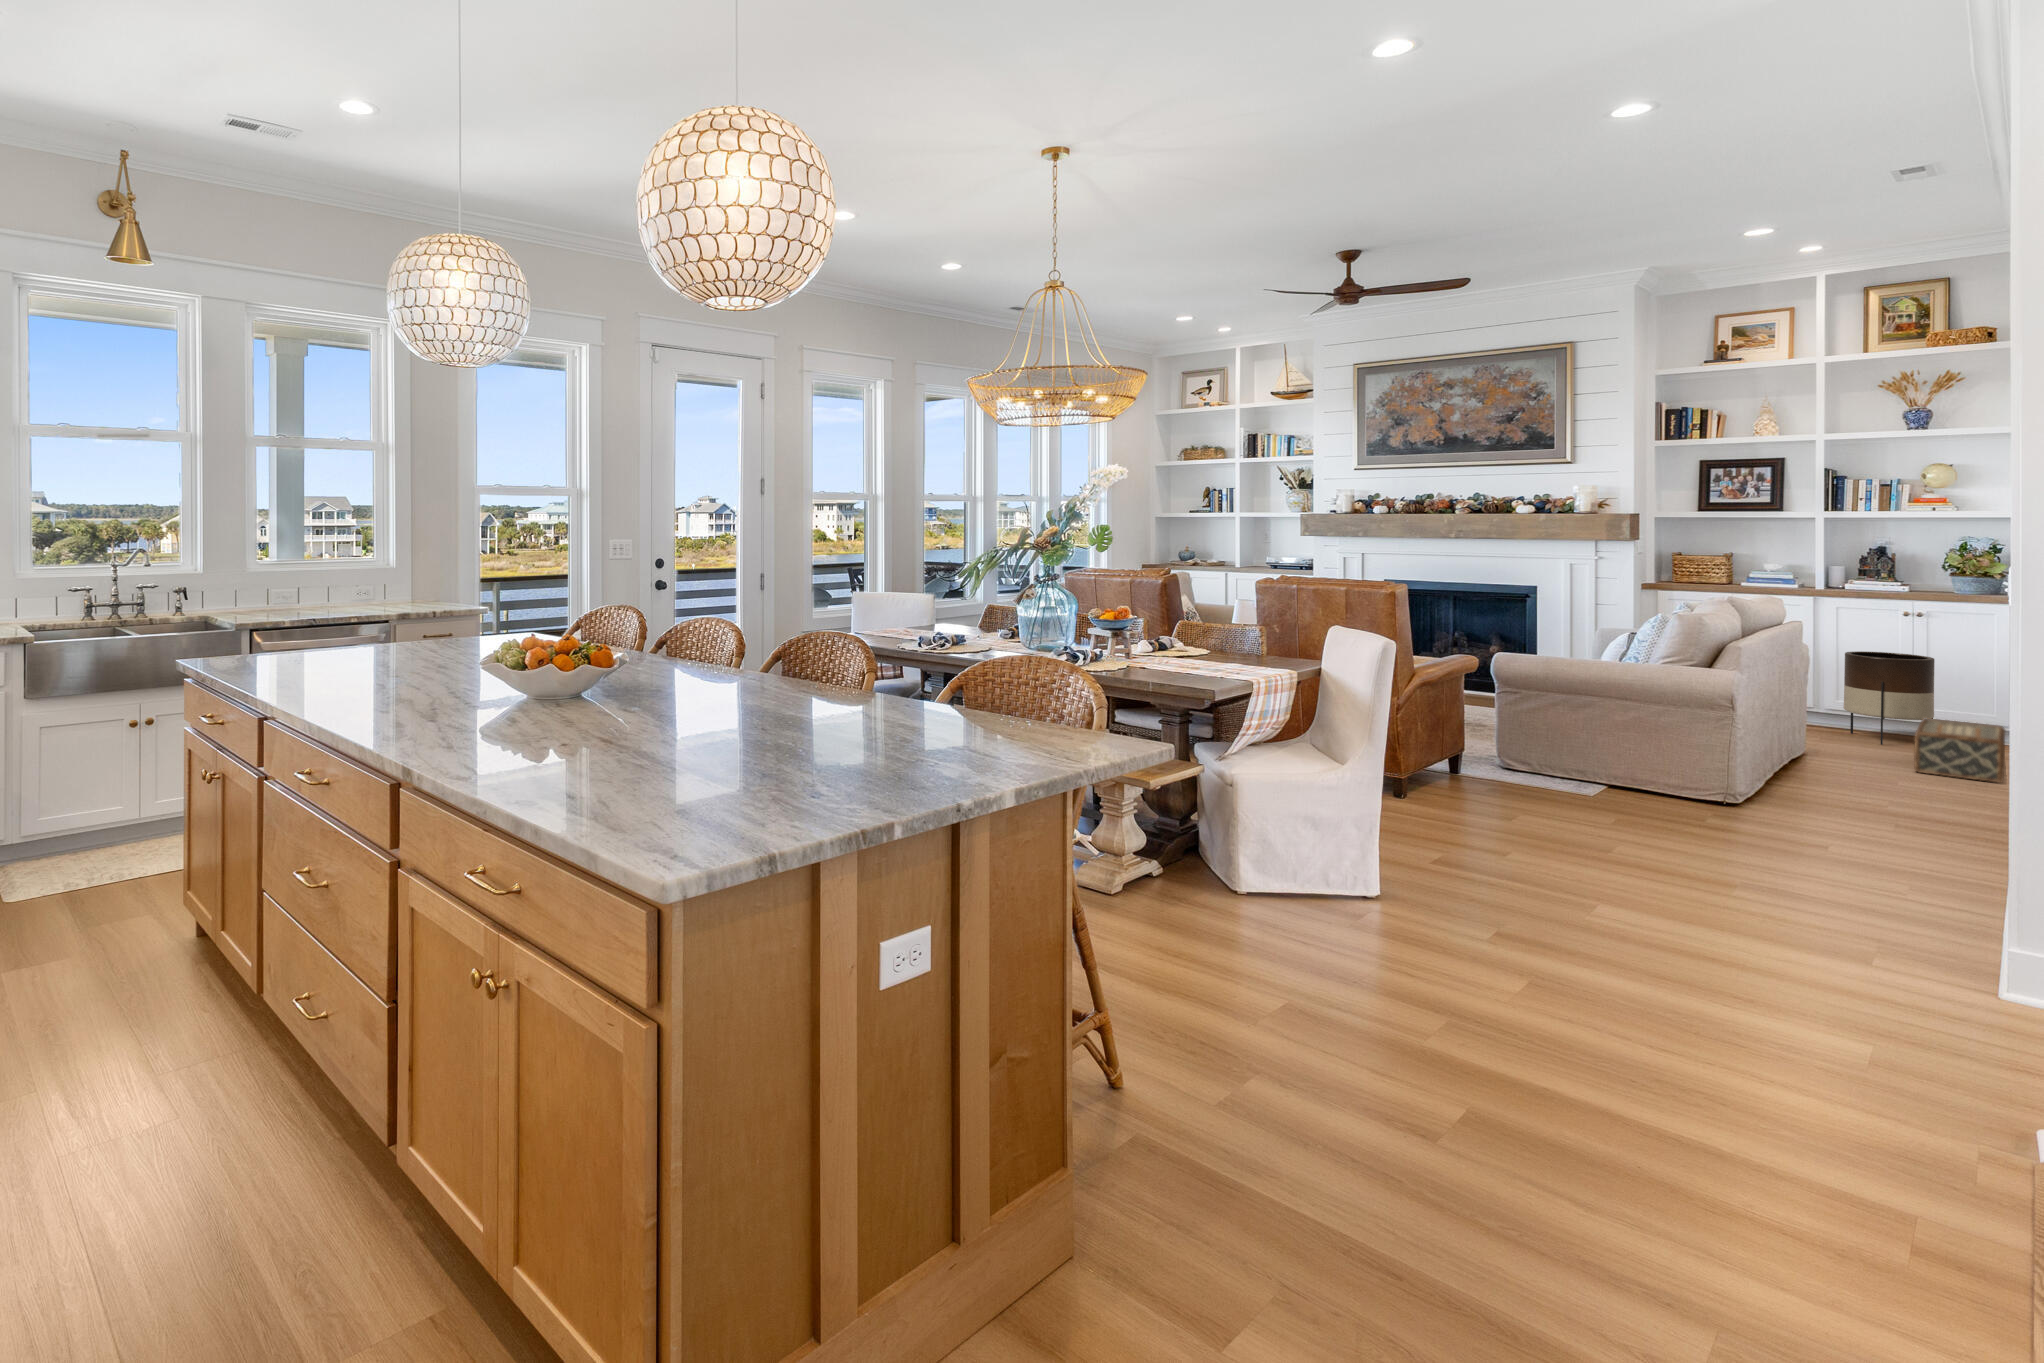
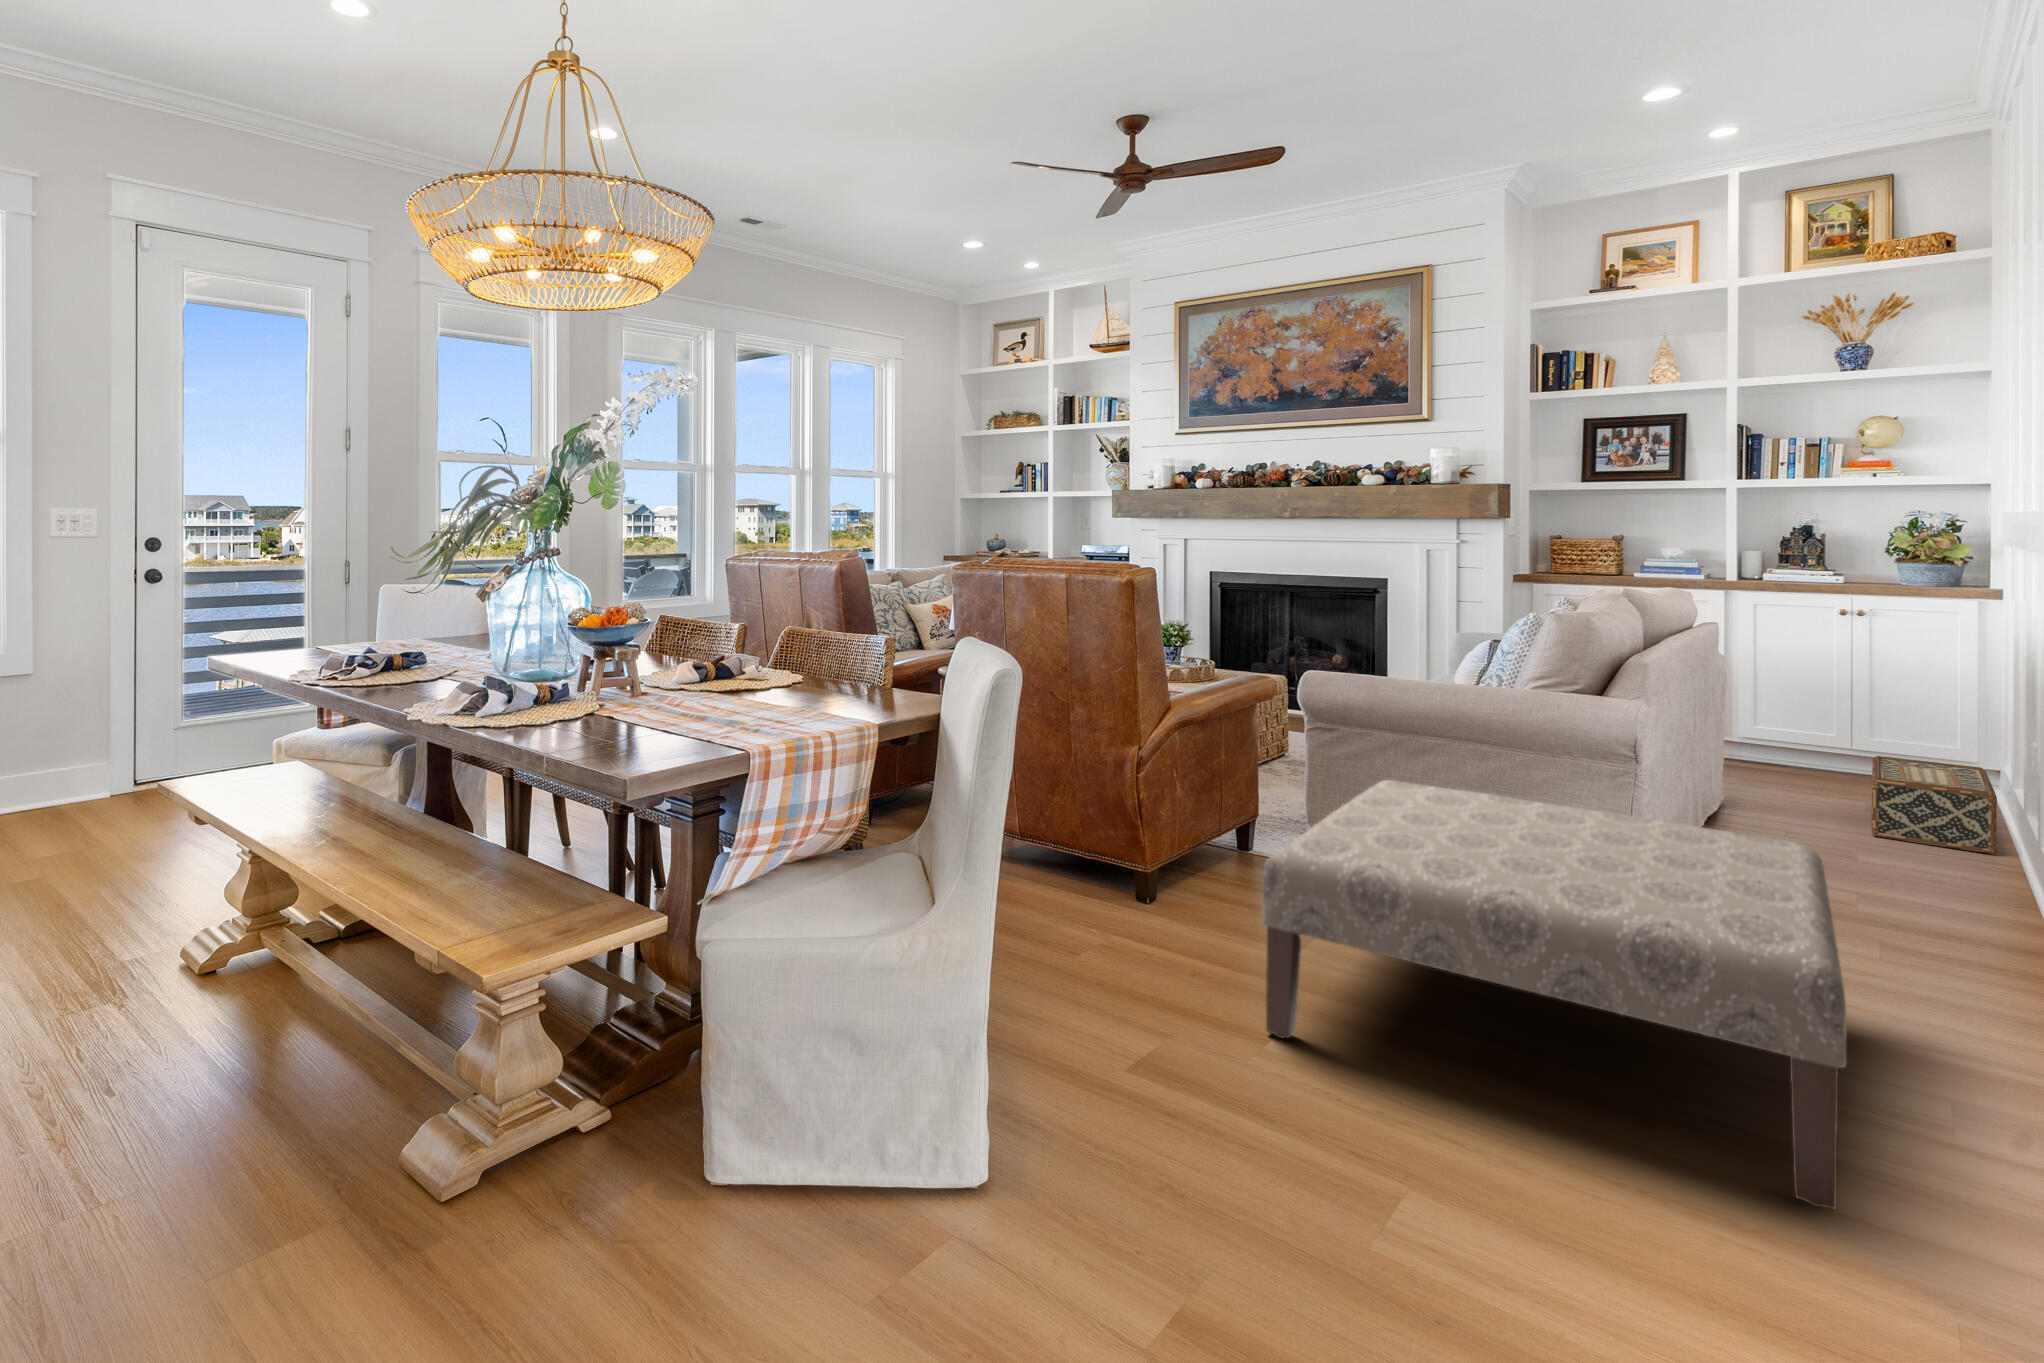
planter: present [1844,651,1934,745] -> none [1766,663,1883,790]
ottoman: none [1503,720,1848,919] -> present [1262,780,1847,1209]

